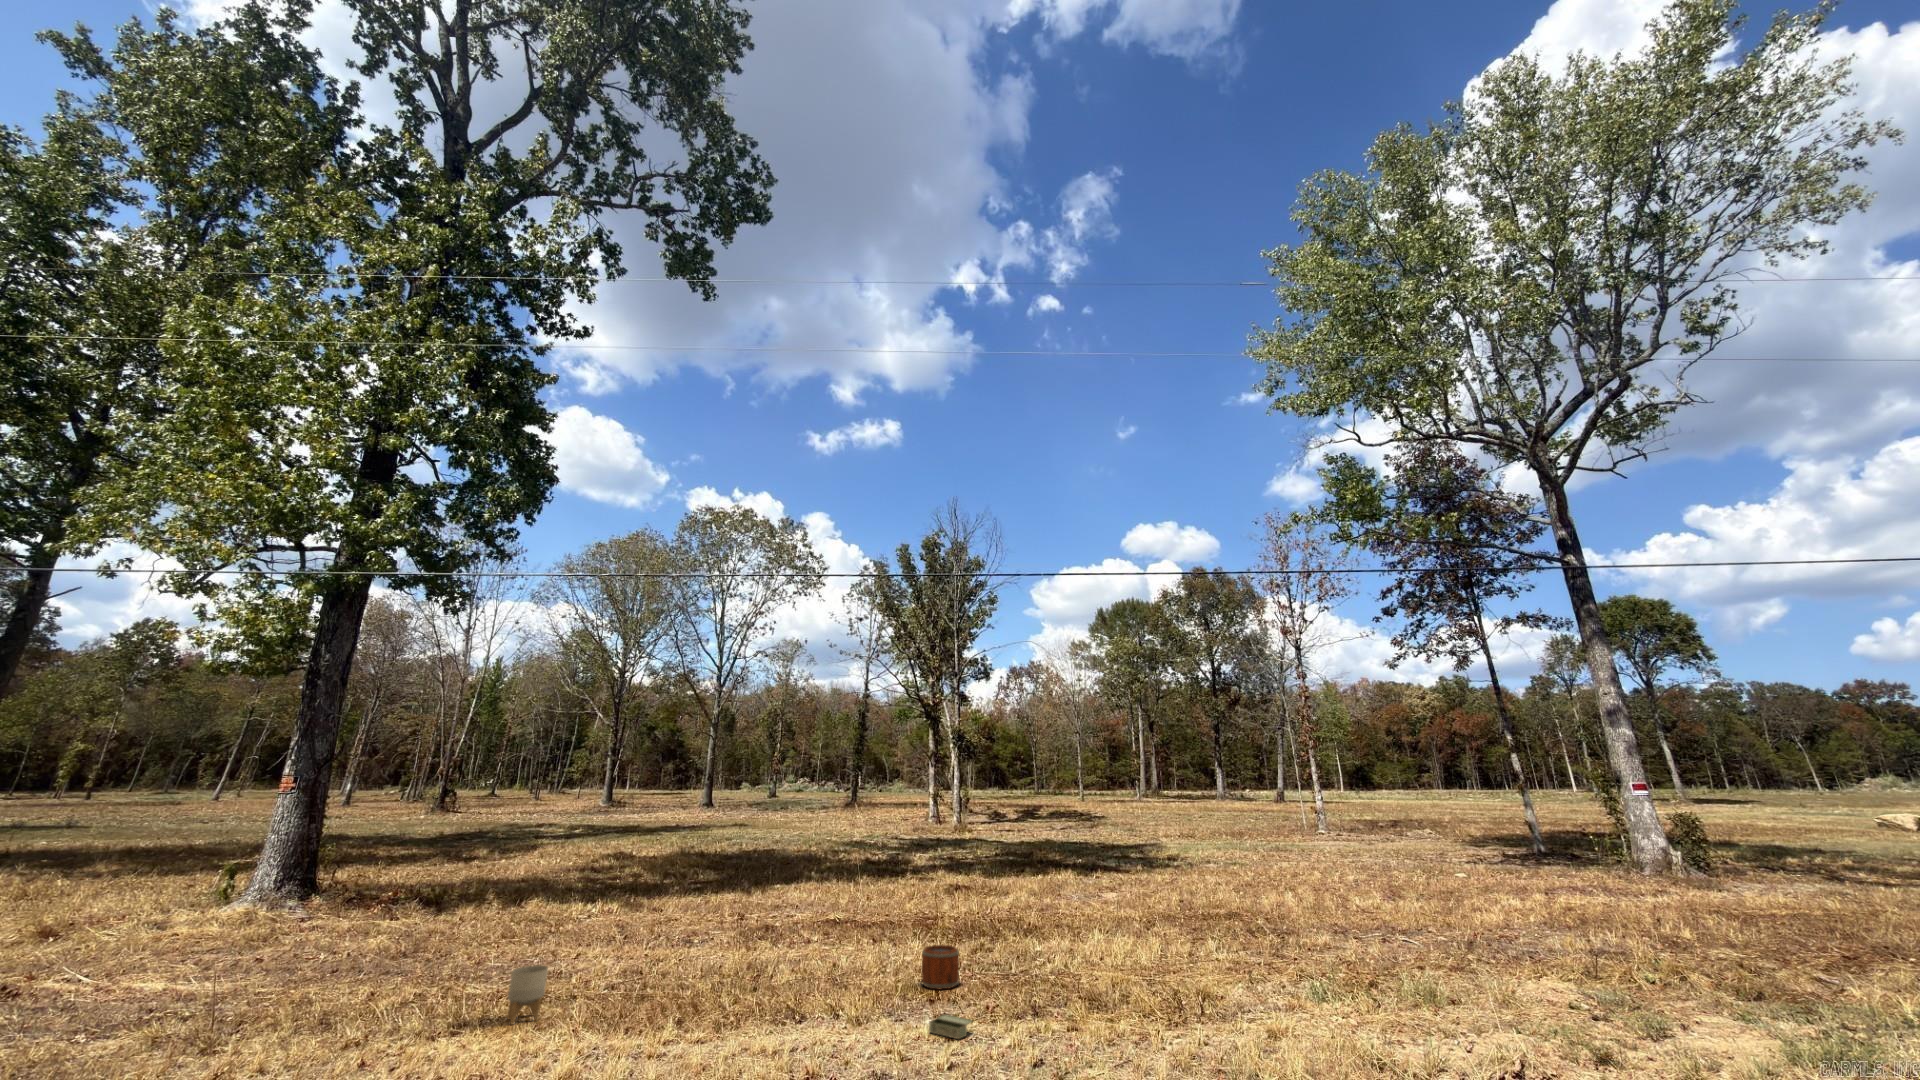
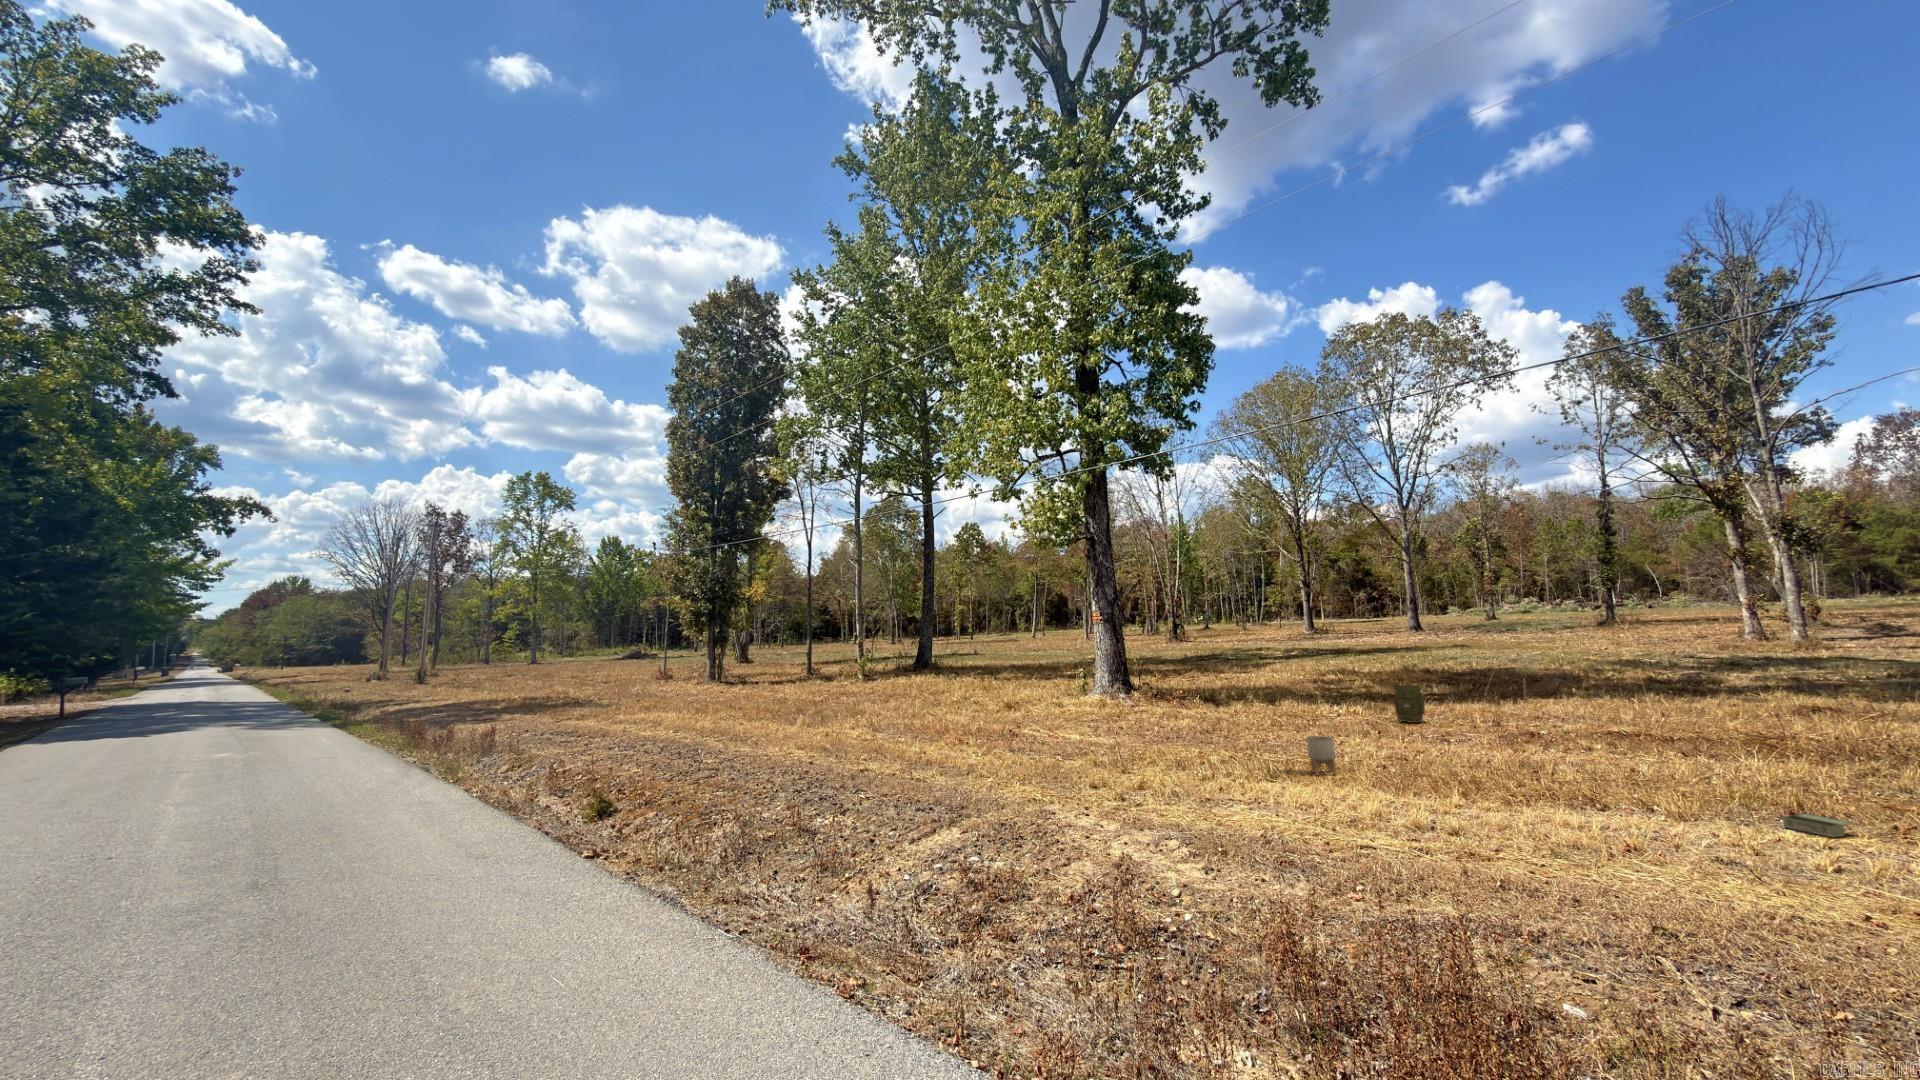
backpack: none [646,879,679,924] -> present [1394,685,1425,723]
bucket: present [921,945,959,990] -> none [1758,750,1827,796]

